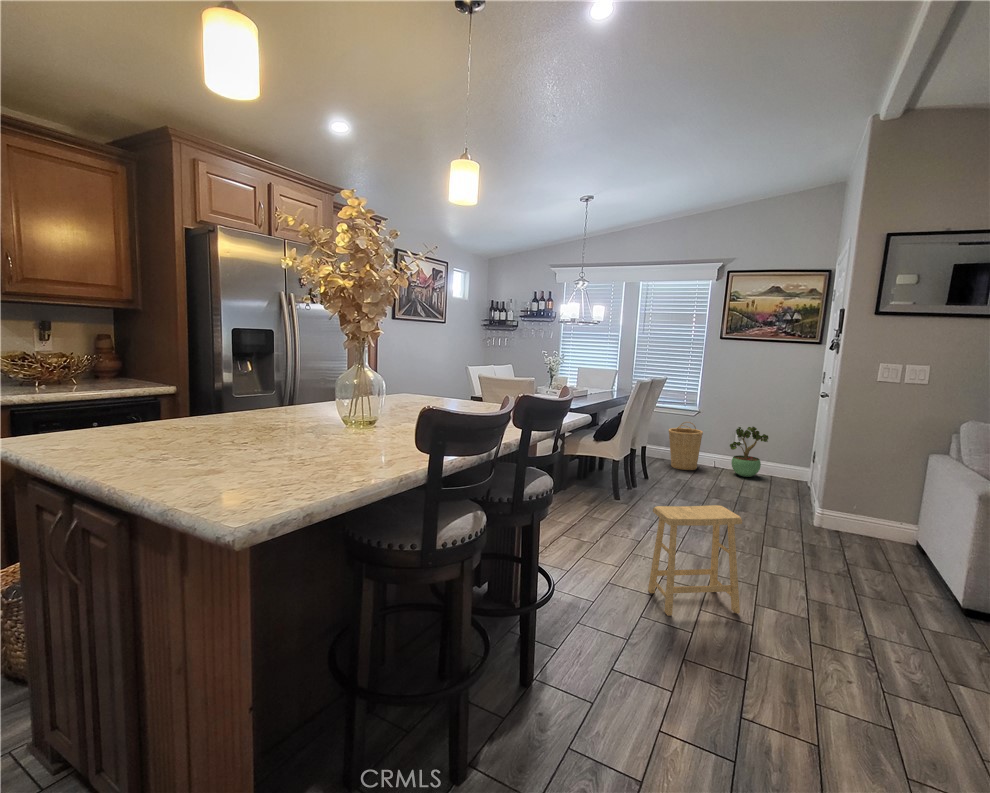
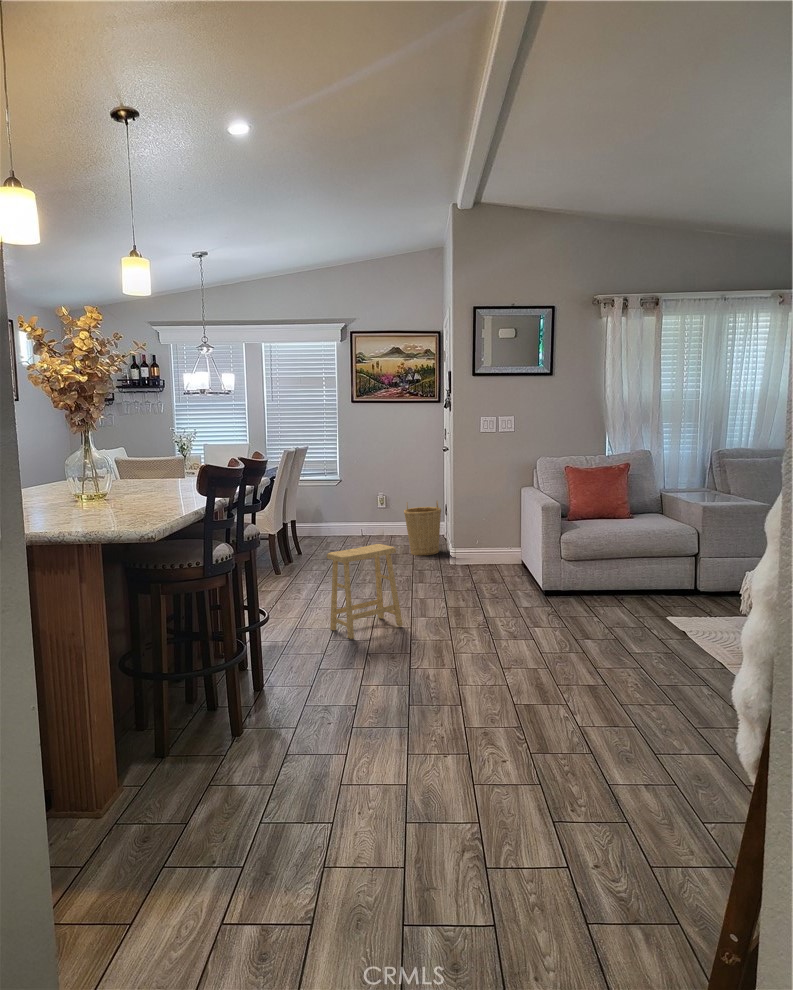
basket: present [669,422,703,470] -> present [404,501,441,555]
potted plant: present [730,427,768,477] -> none [374,488,407,539]

